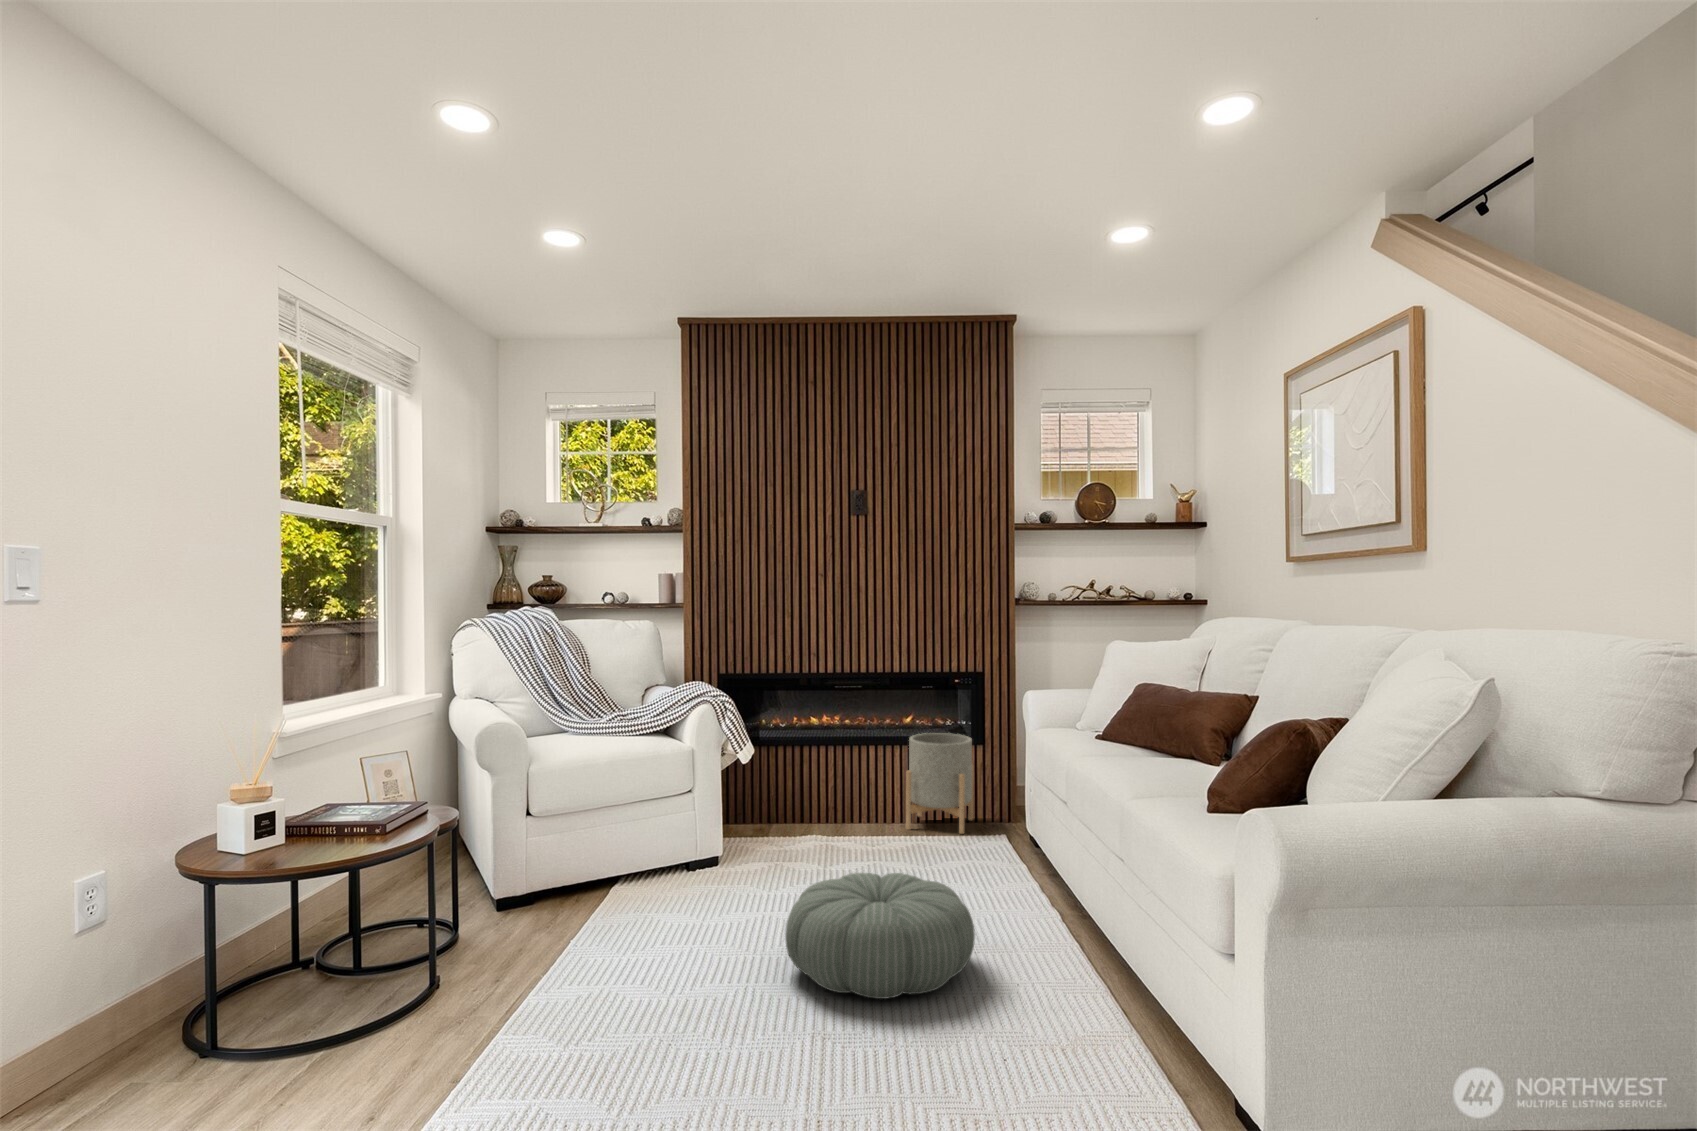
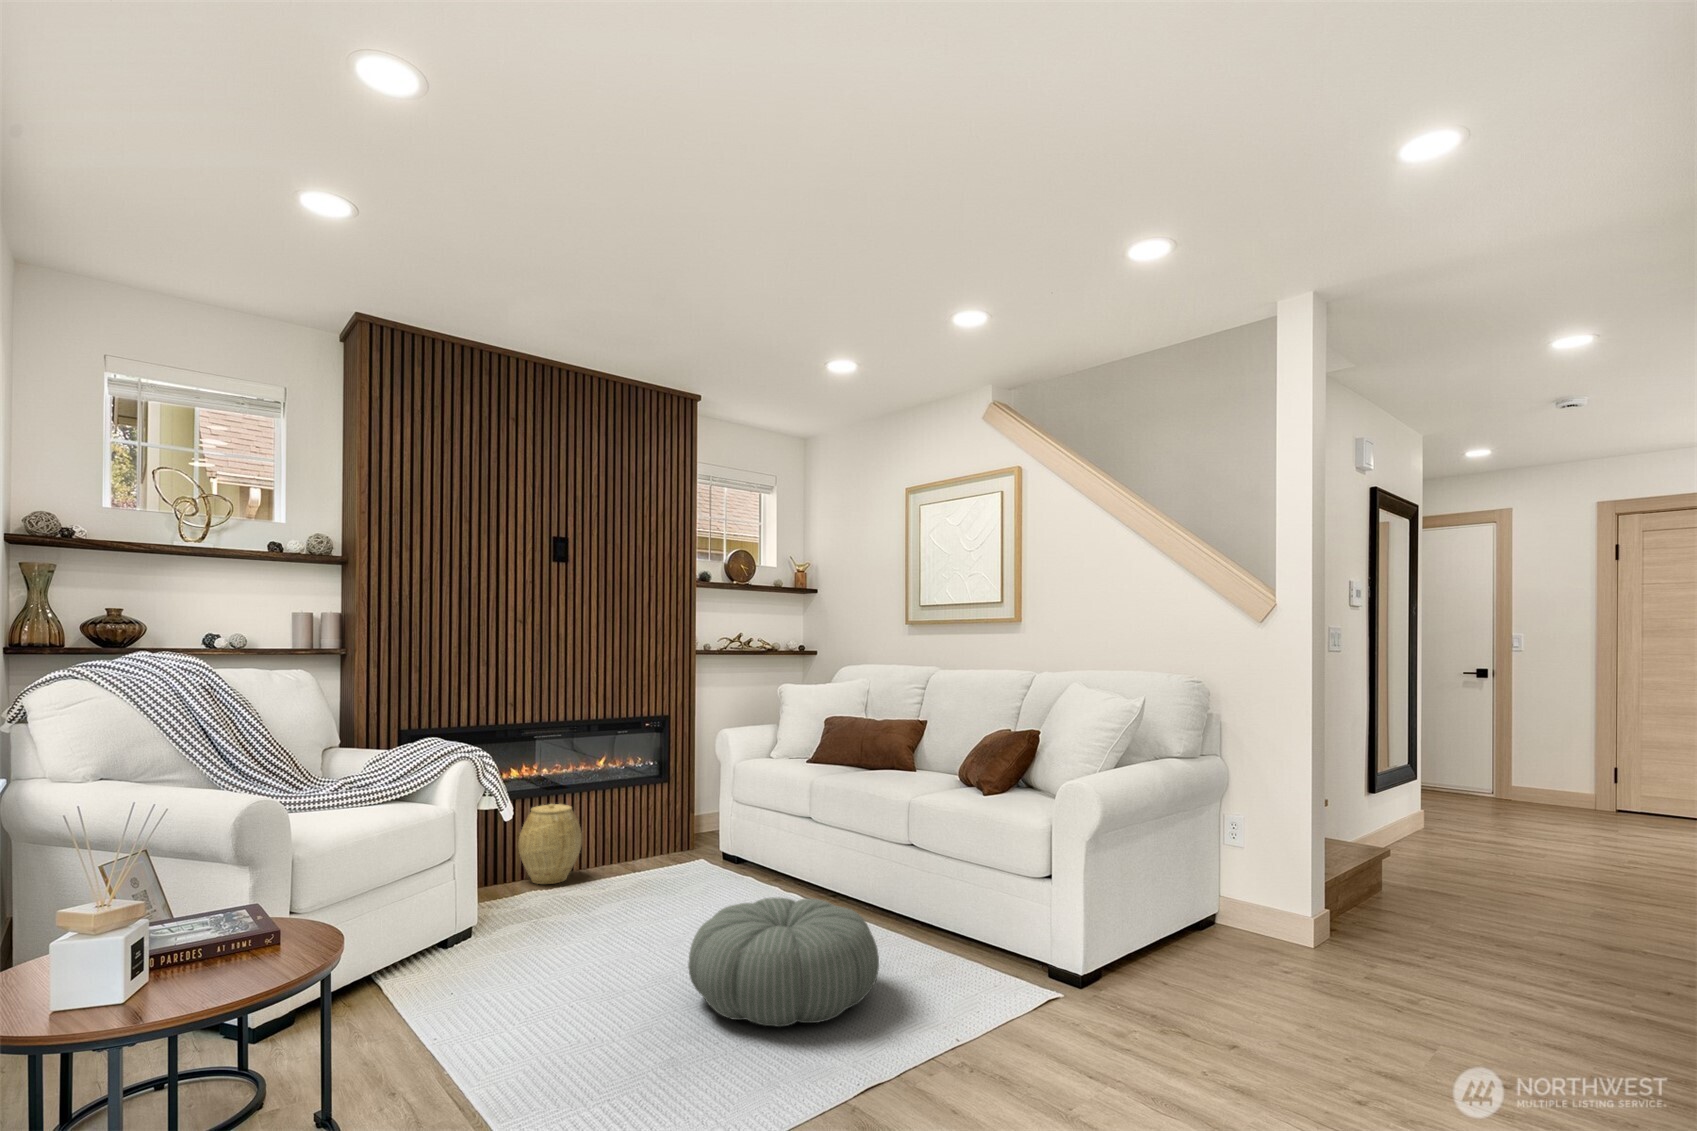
planter: present [906,733,974,834] -> none [611,774,677,873]
woven basket: none [811,753,870,829] -> present [519,804,582,884]

